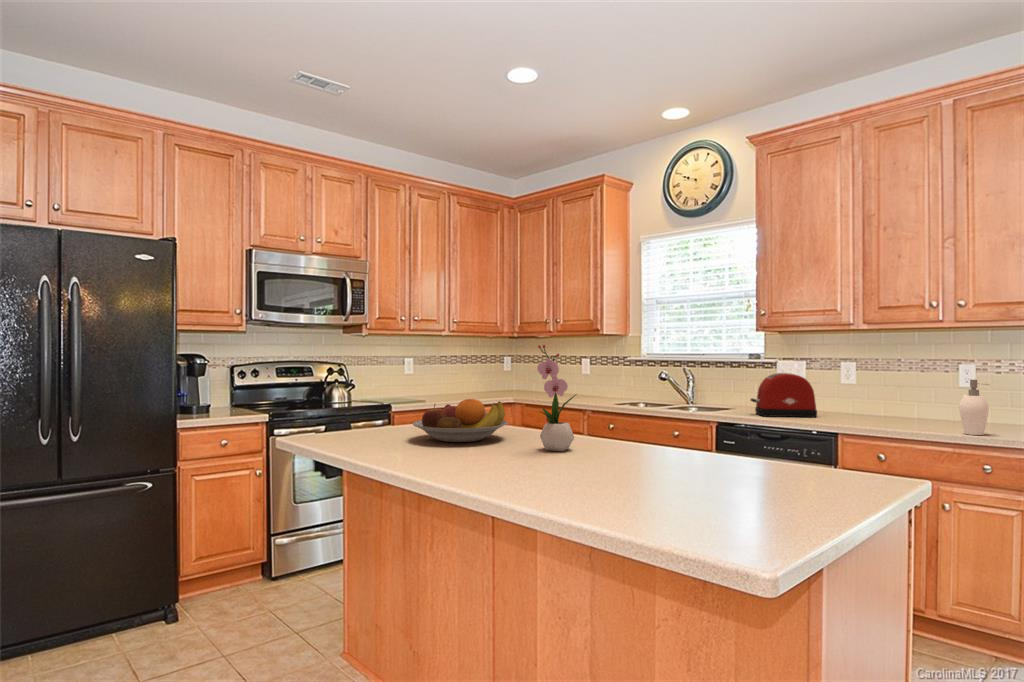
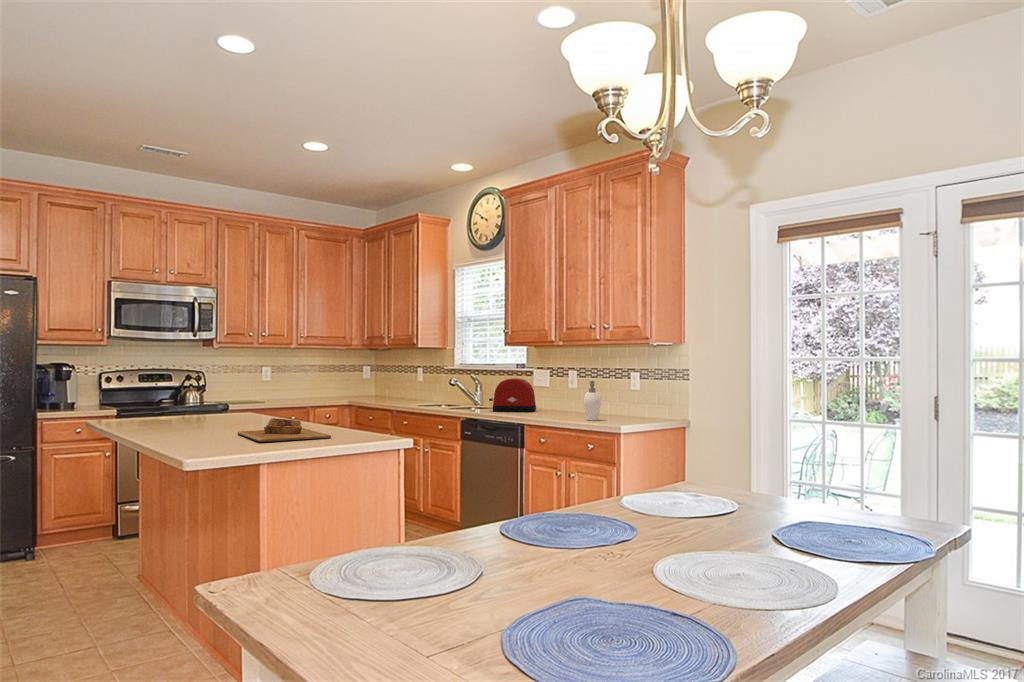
flower arrangement: present [537,345,577,451] -> none [242,355,275,425]
fruit bowl: present [413,399,508,442] -> none [176,393,247,422]
cutting board: none [593,453,788,505] -> present [238,418,331,442]

